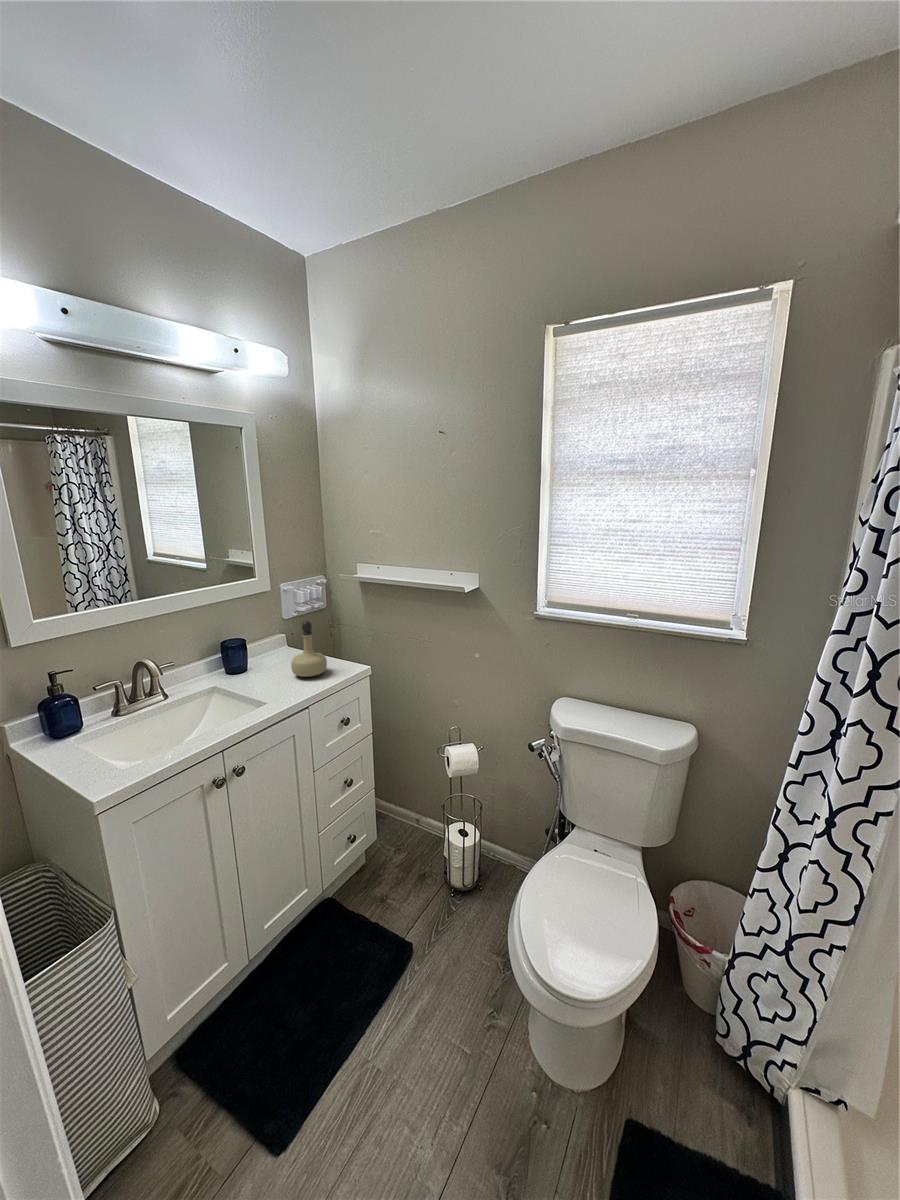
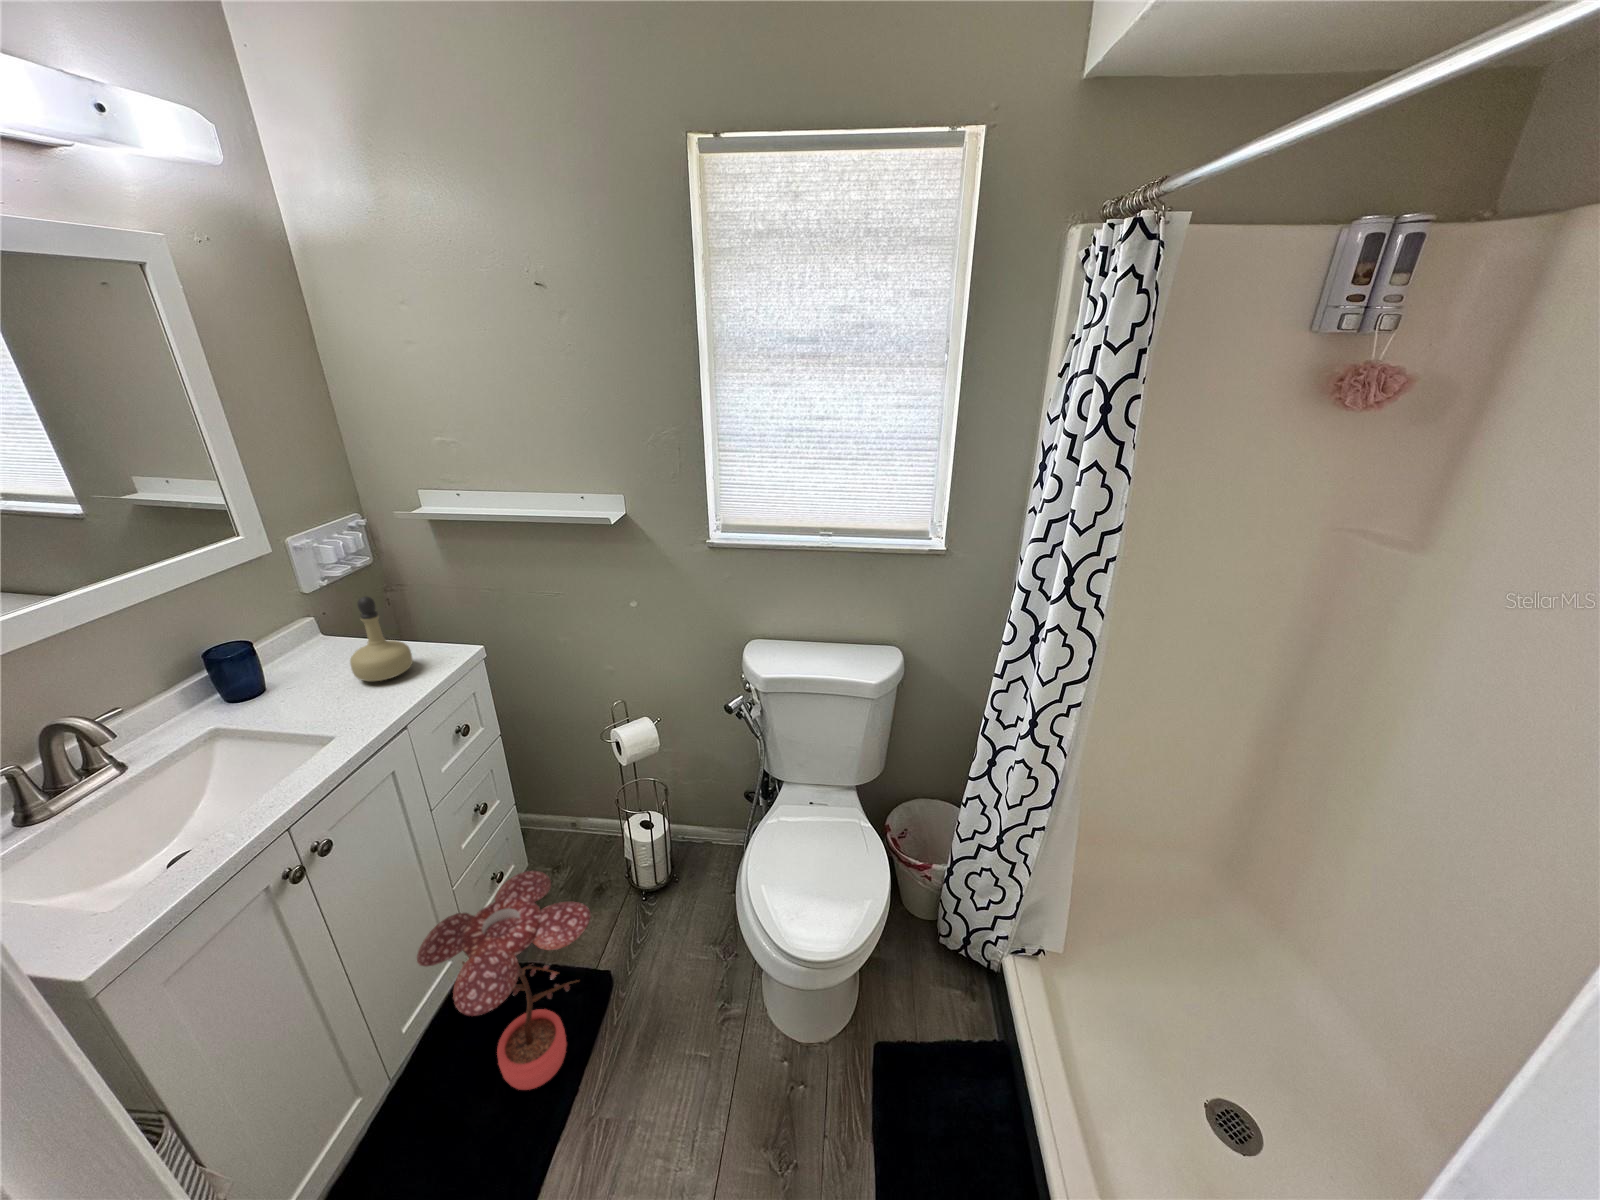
potted plant: none [278,836,395,1016] -> present [417,871,591,1090]

